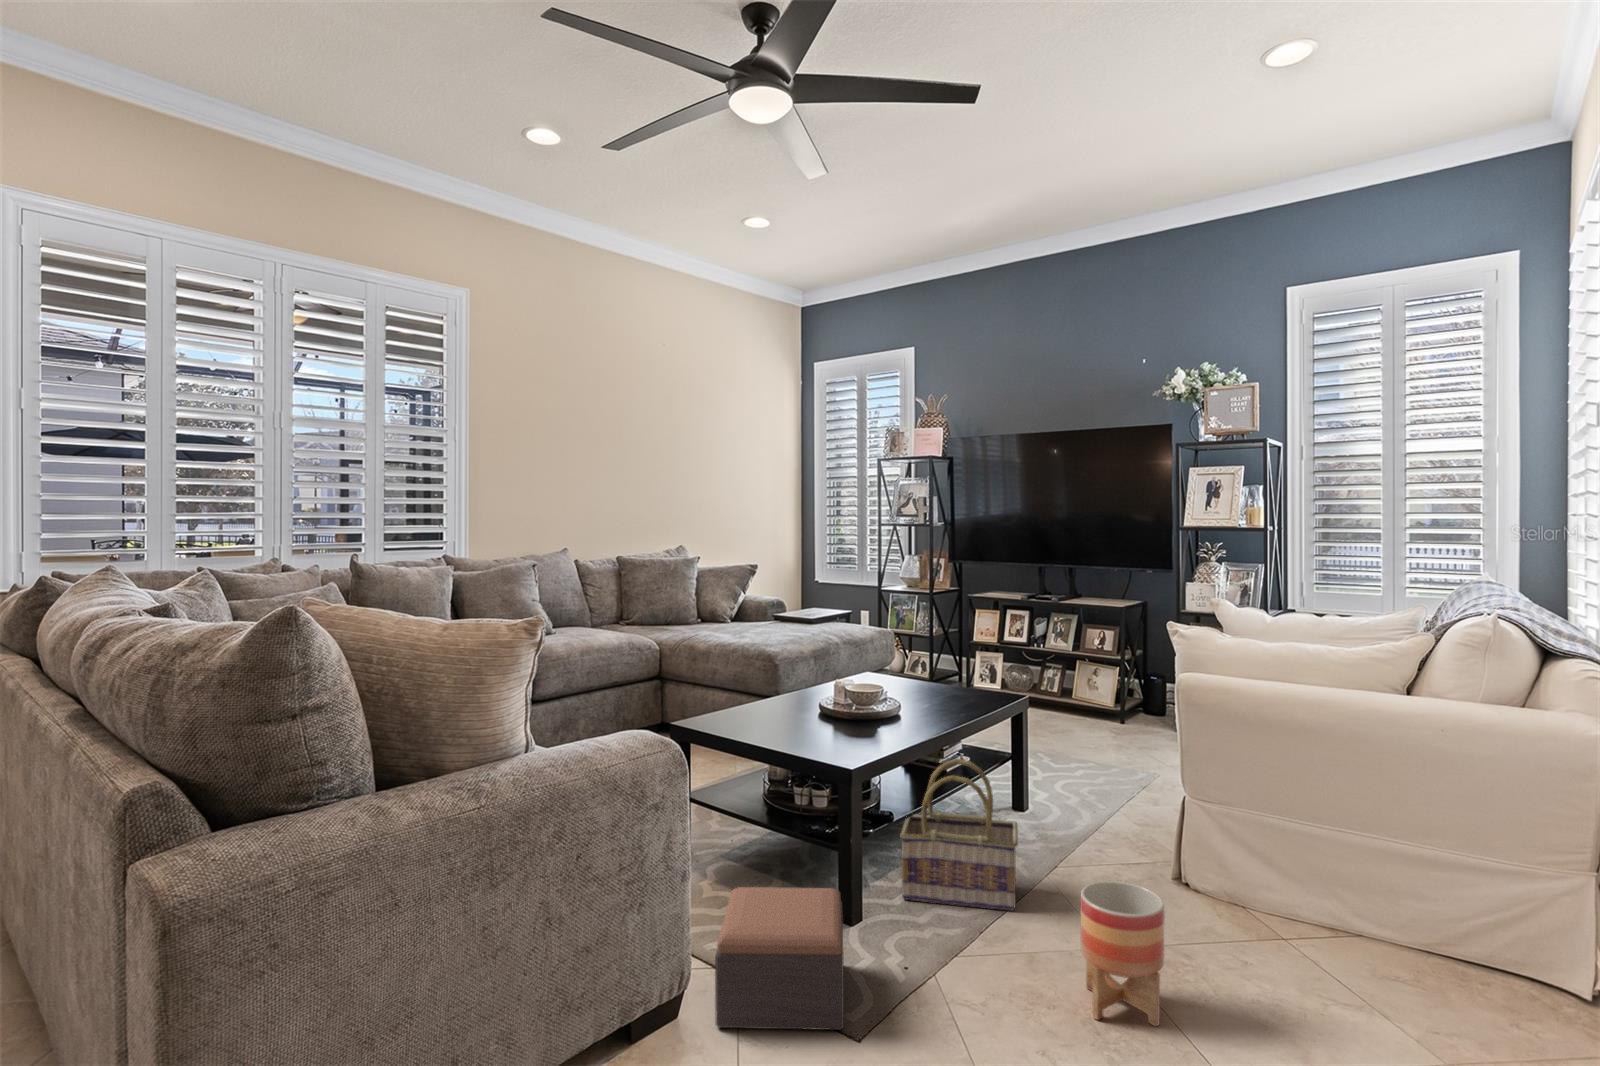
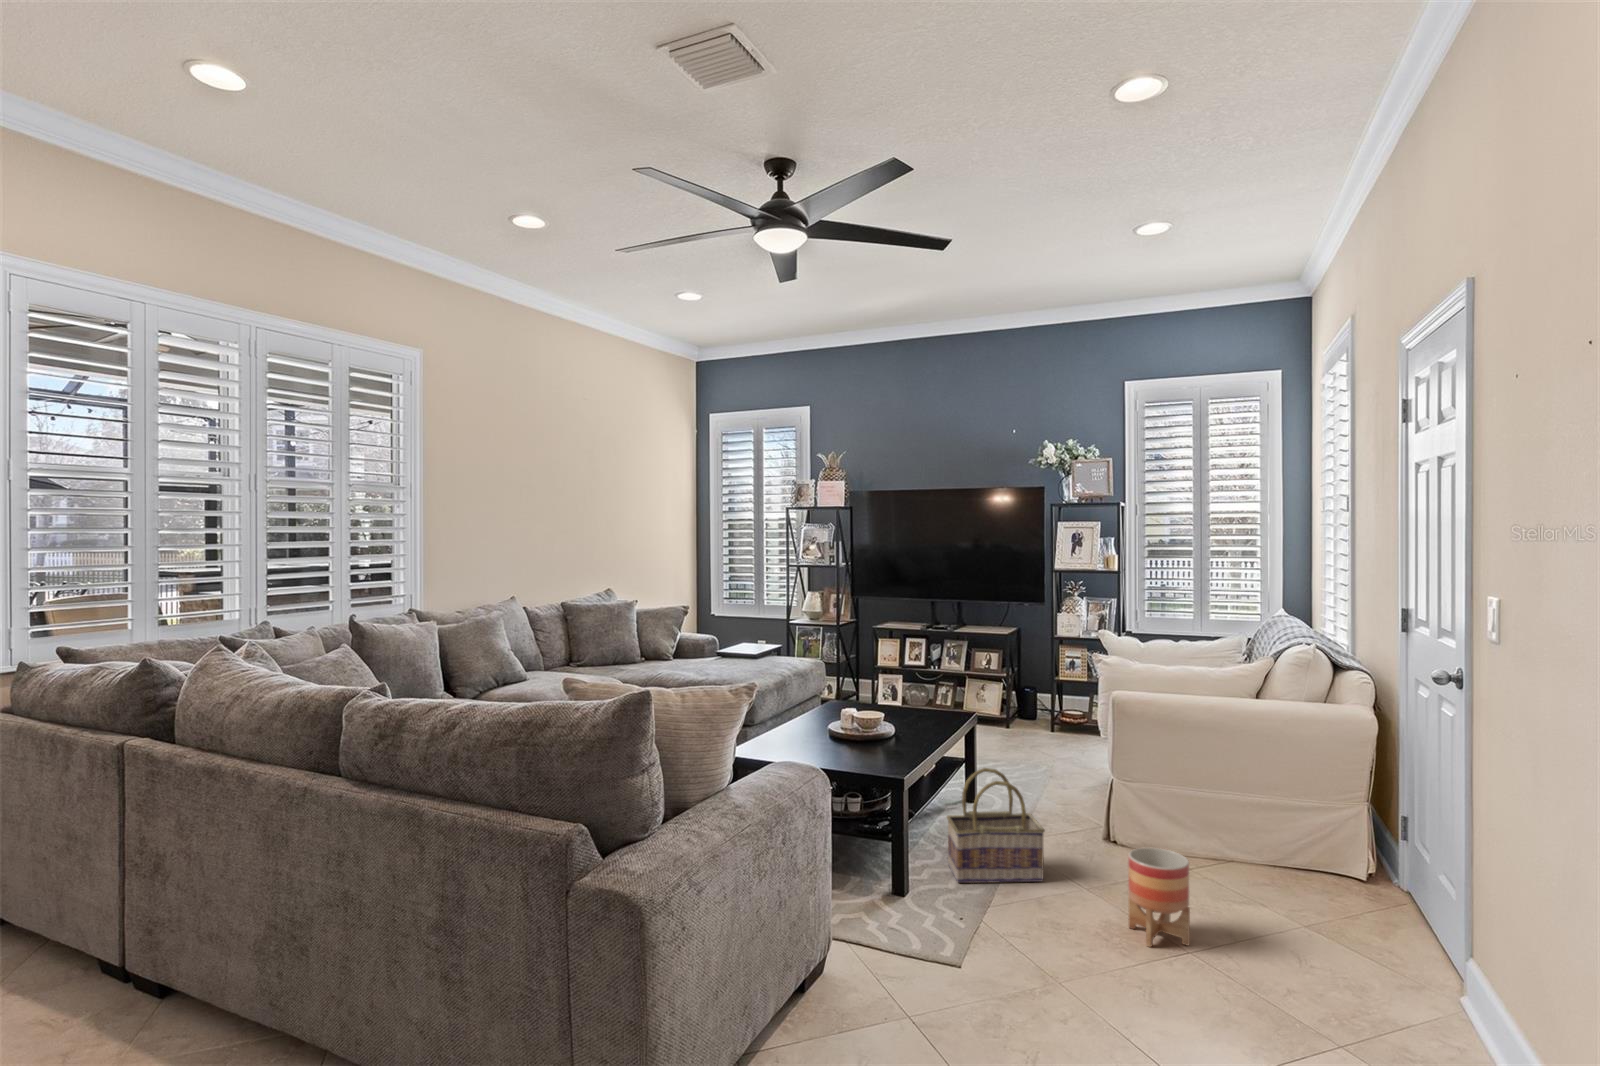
footstool: present [715,887,844,1030] -> none [870,875,992,991]

